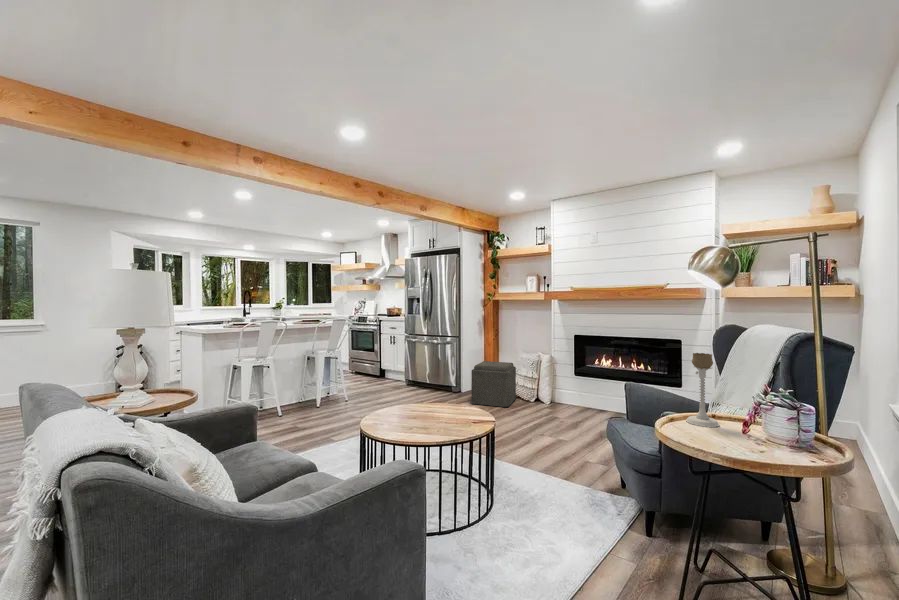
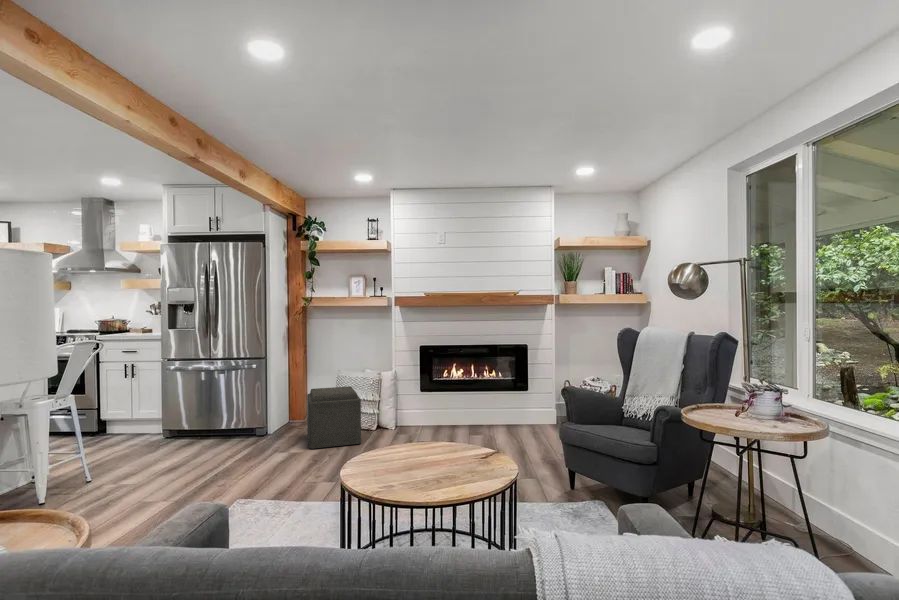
candle holder: present [686,353,720,427] -> none [699,355,728,418]

